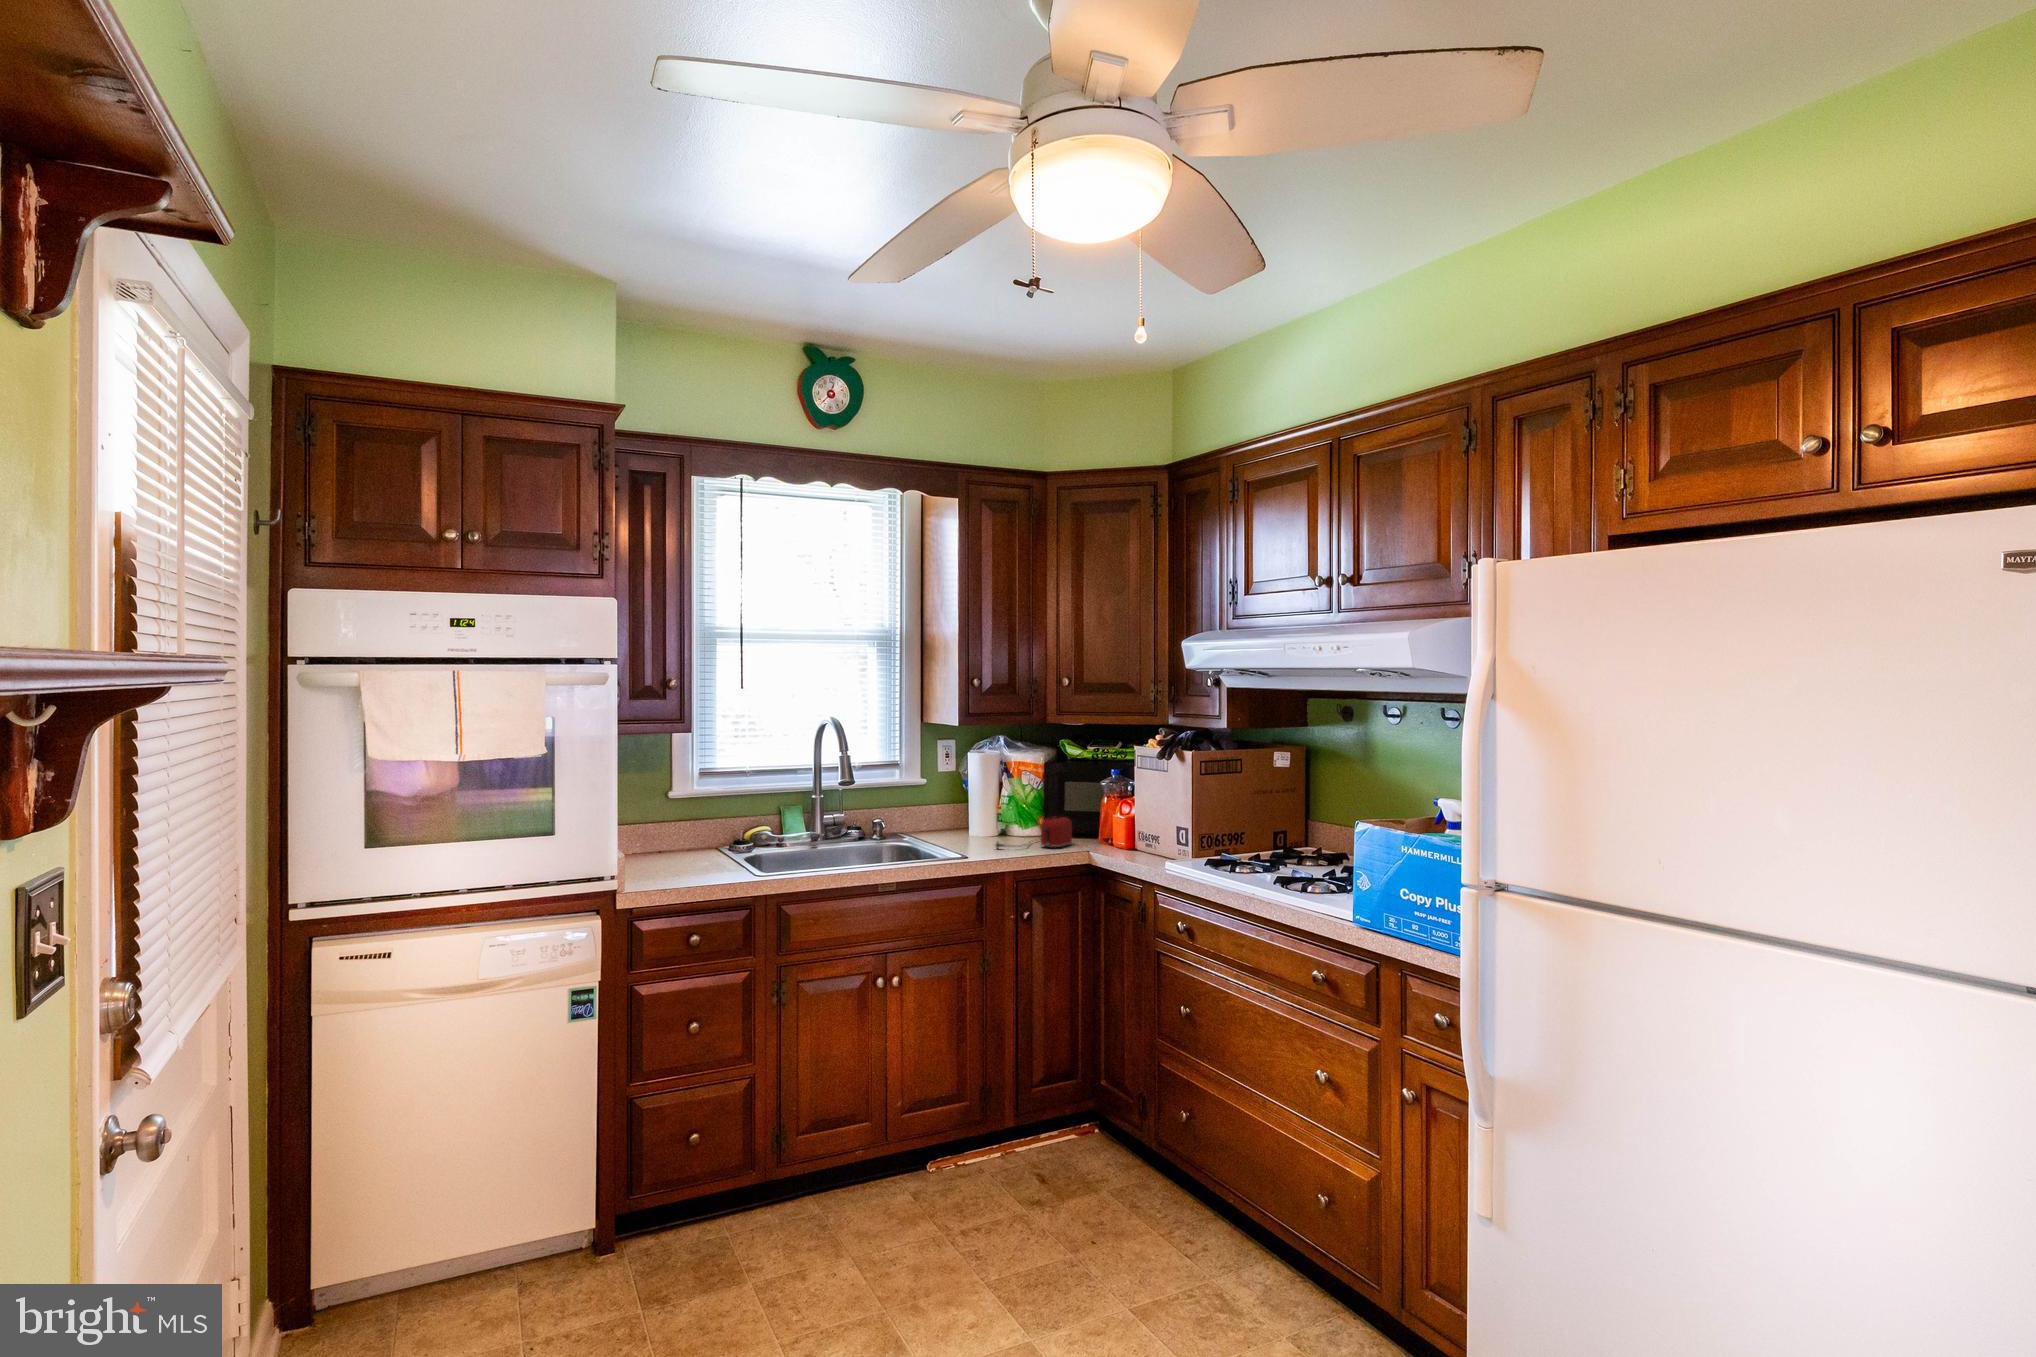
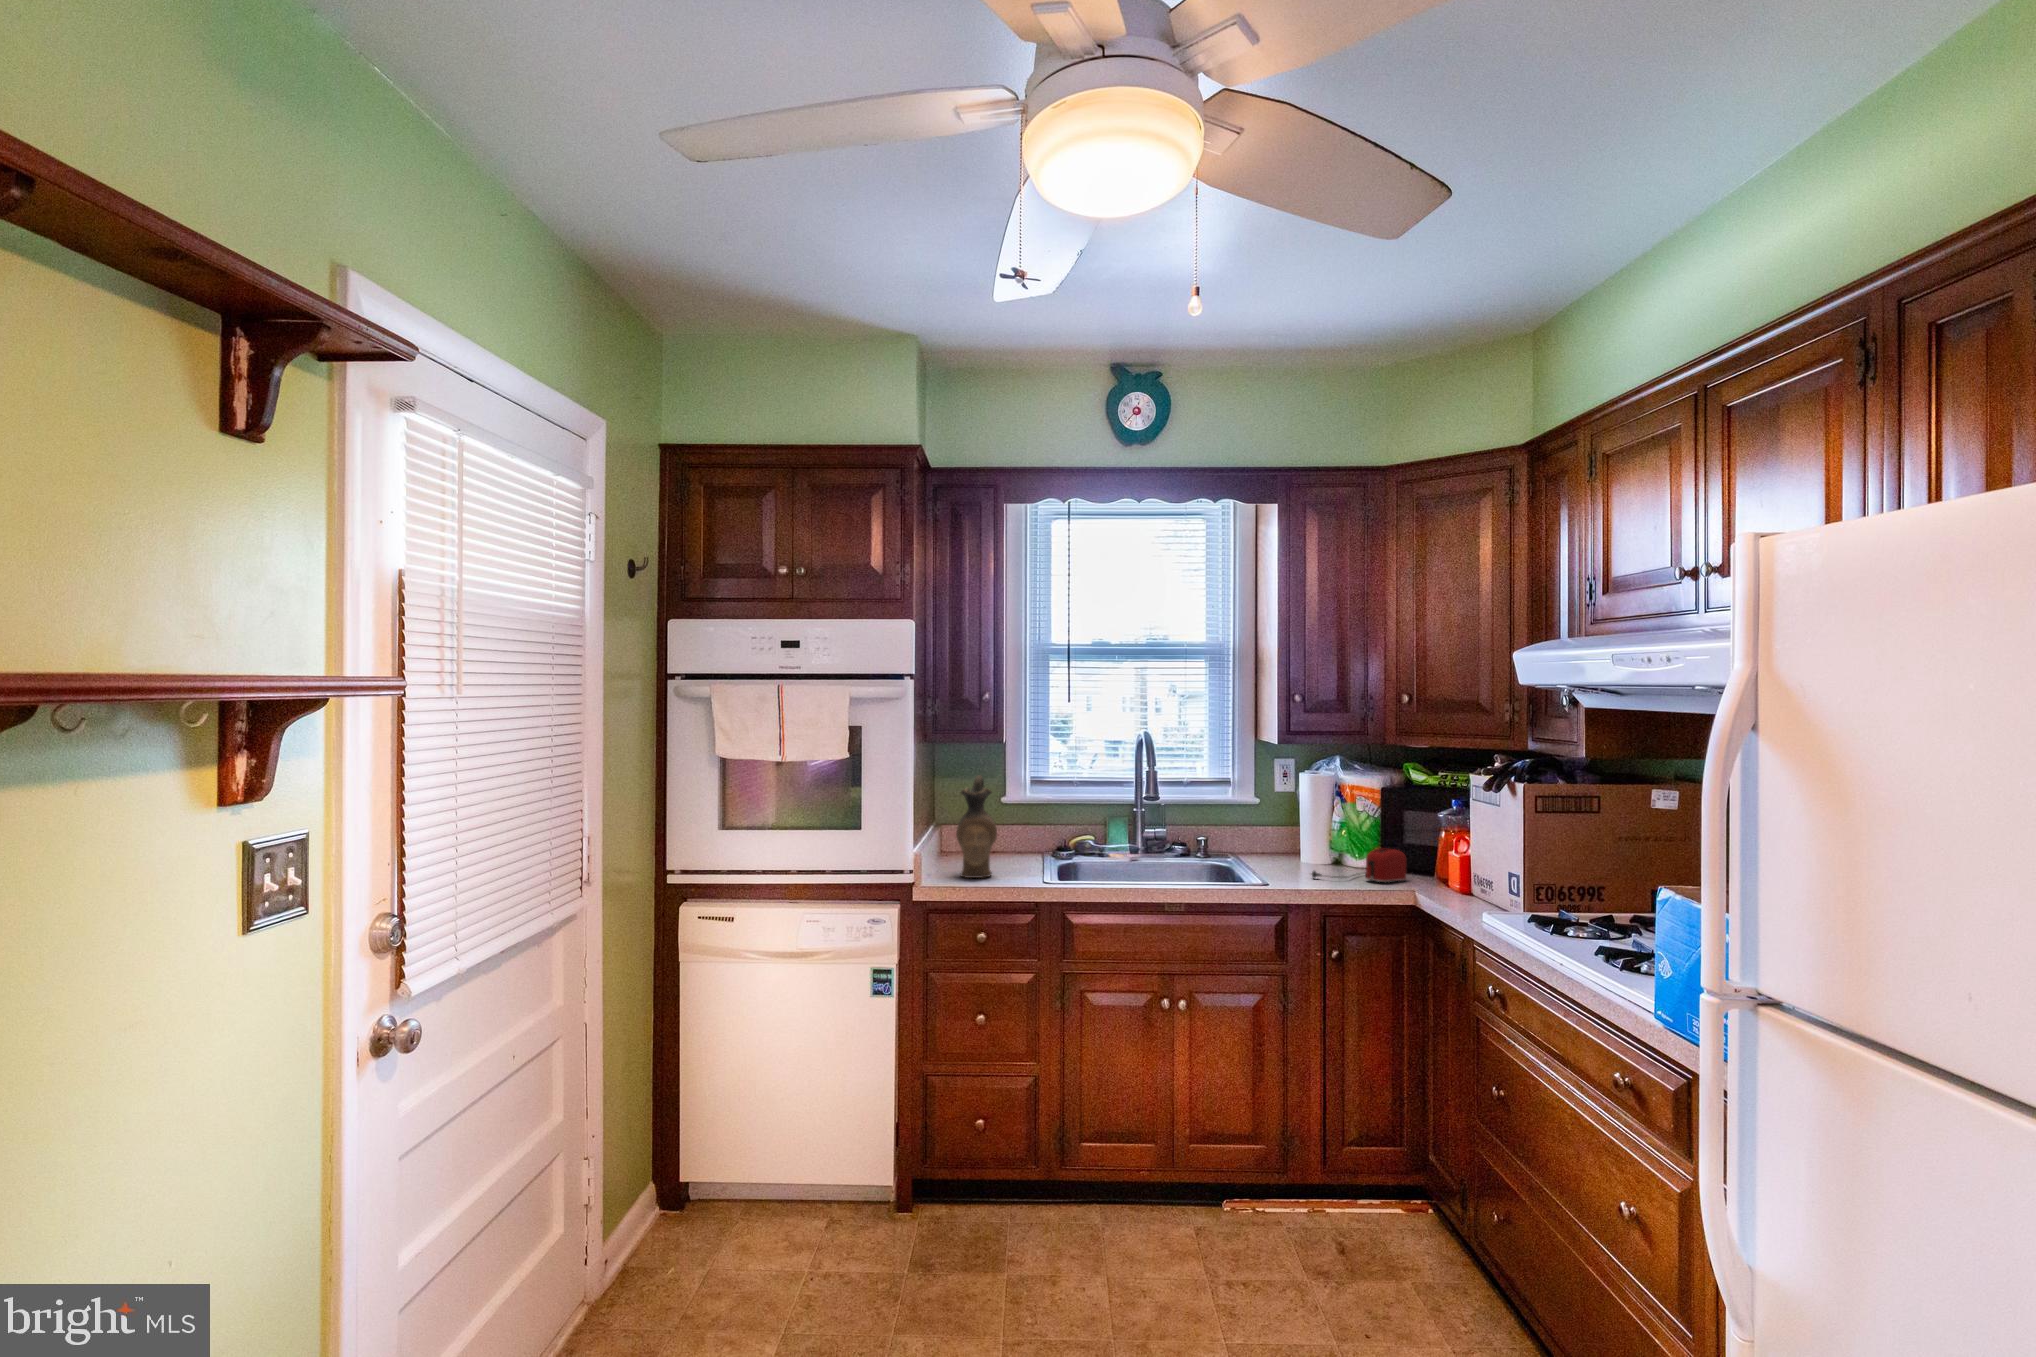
ceramic pitcher: none [656,767,702,878] -> present [956,775,997,878]

